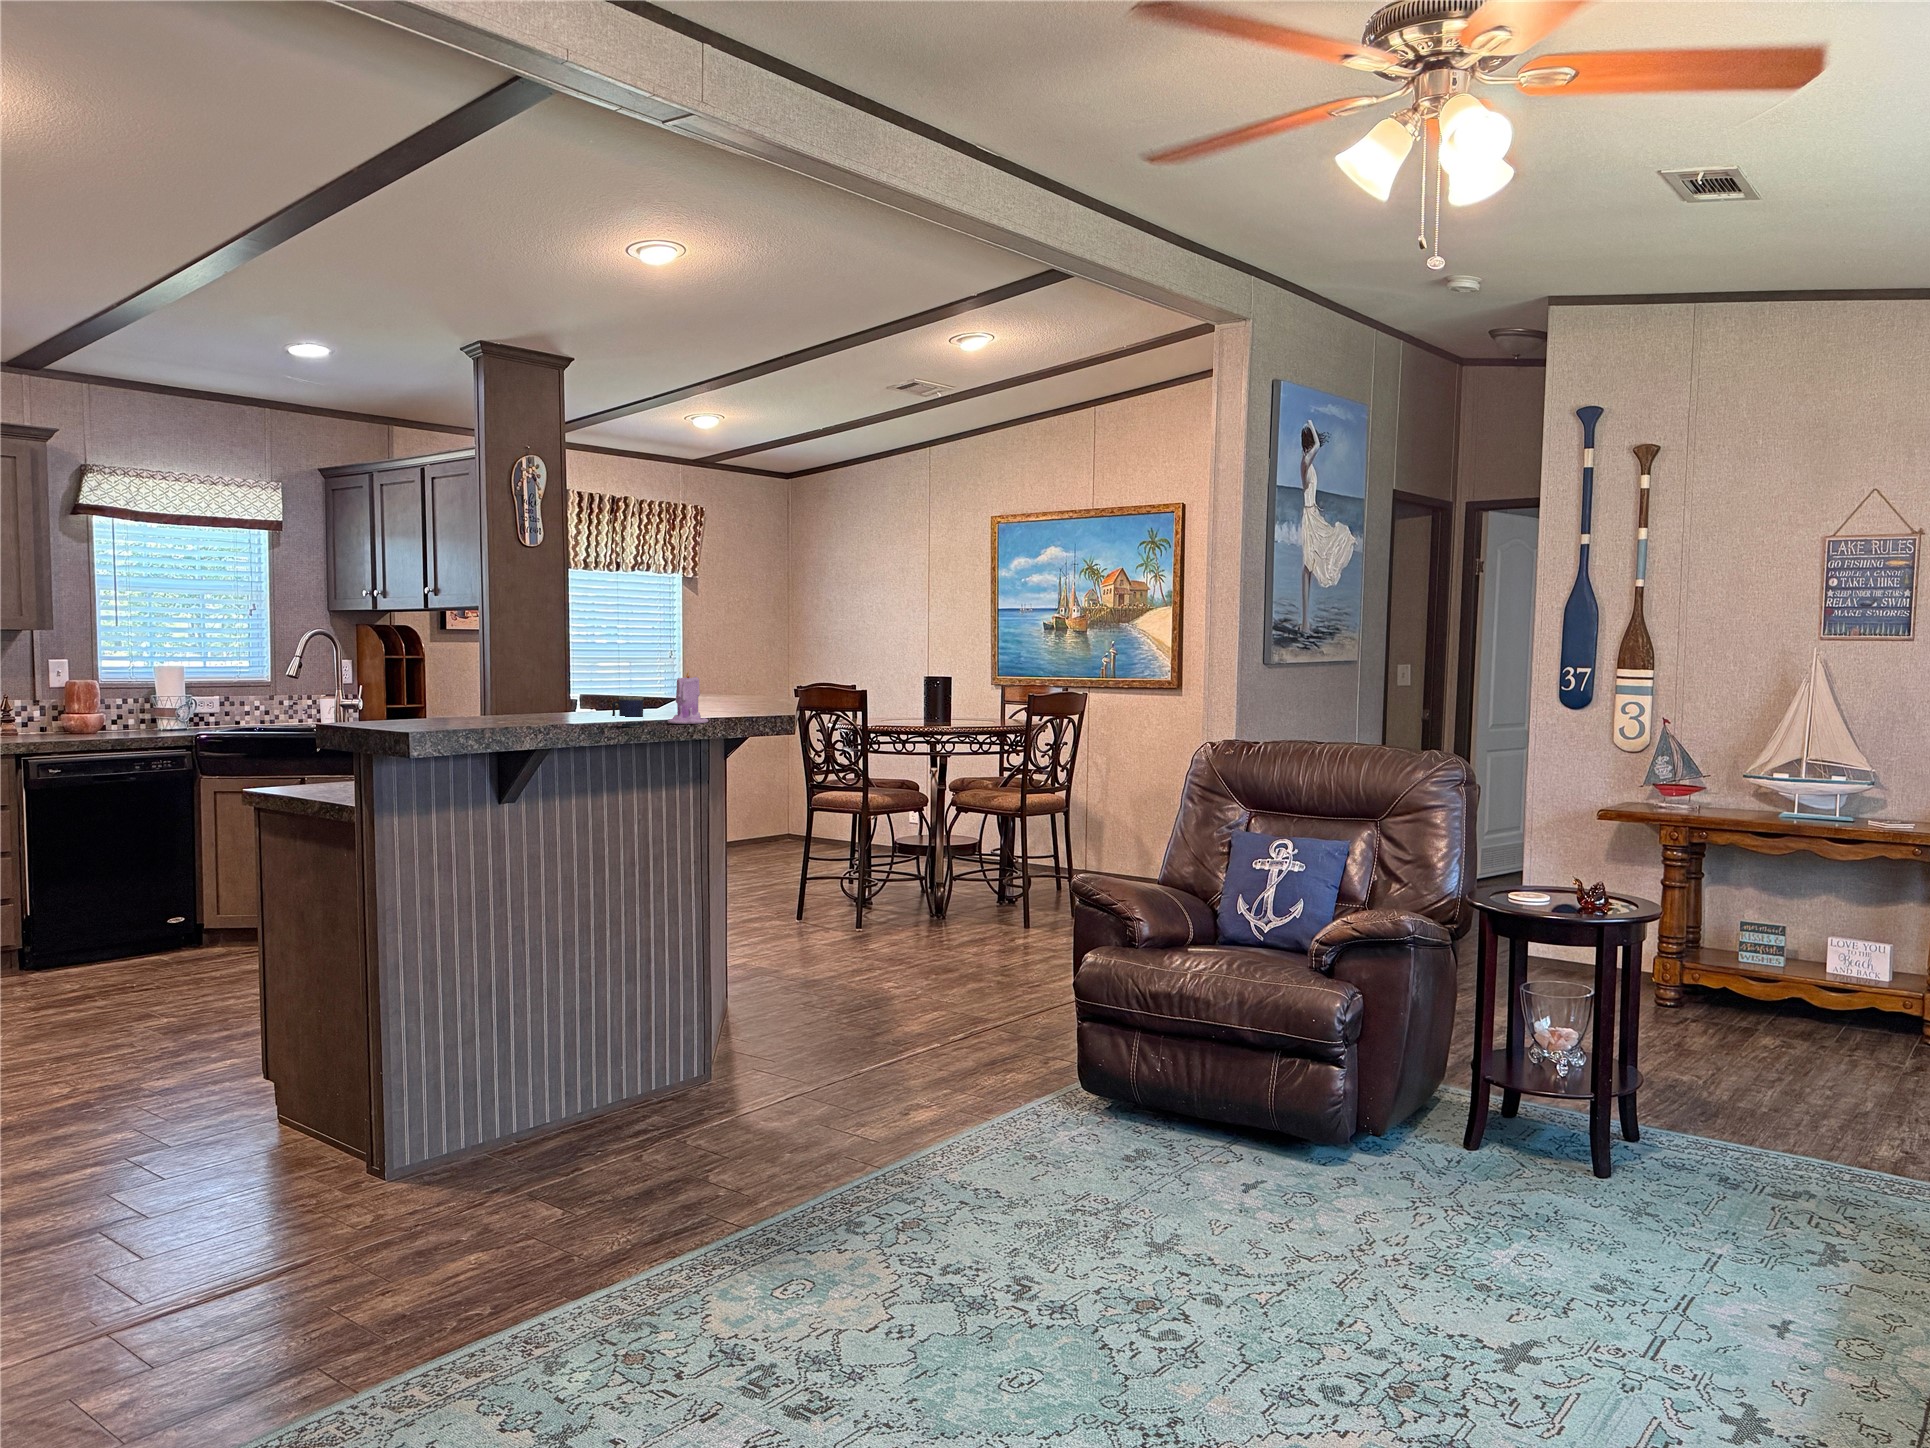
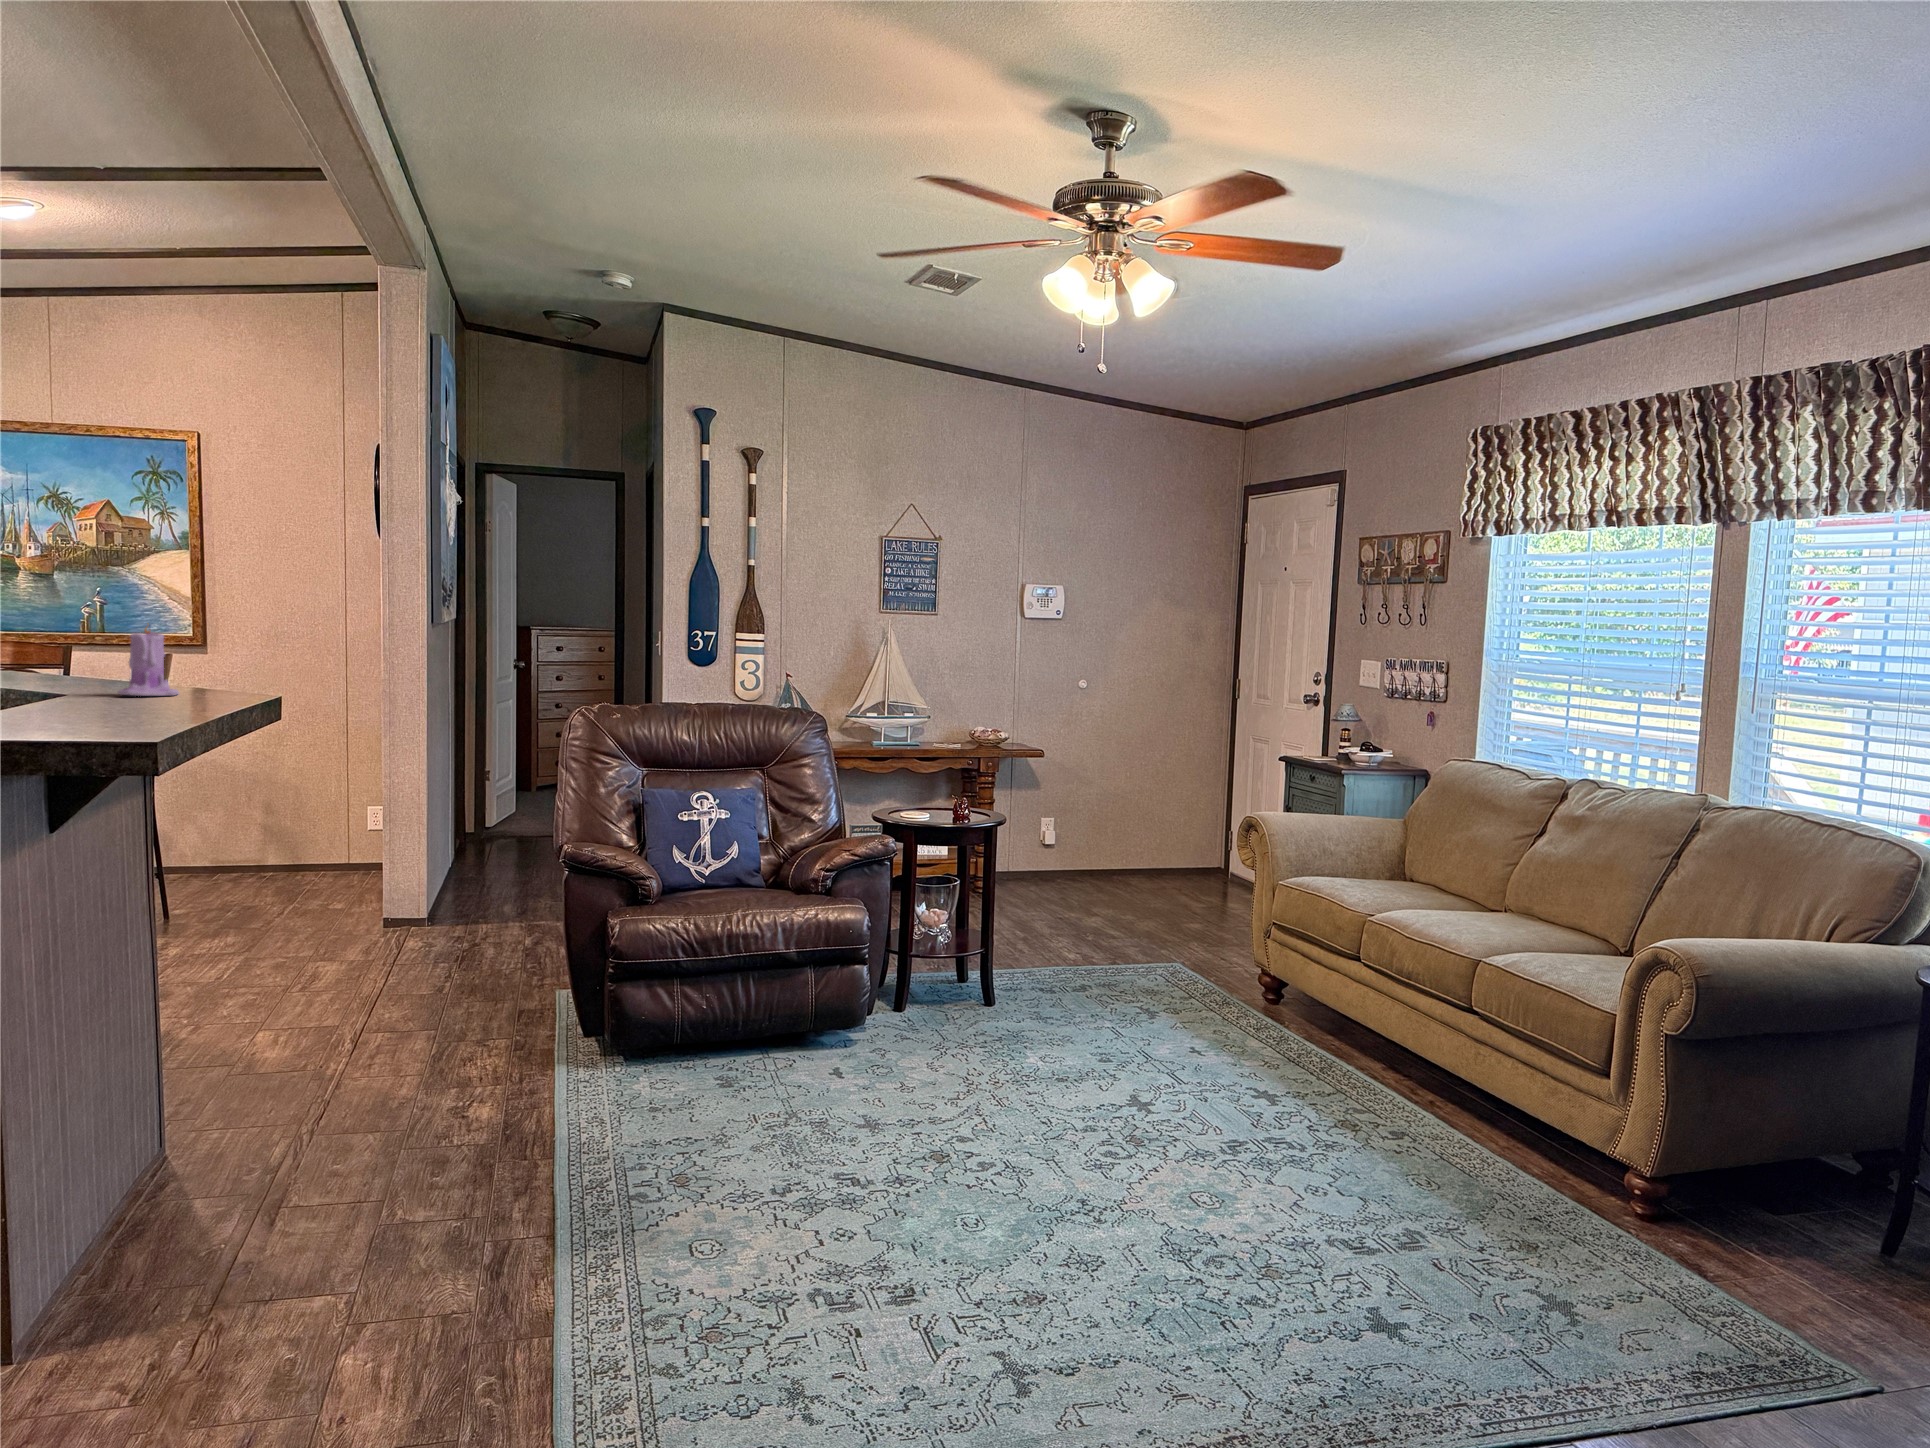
mug: present [612,696,644,727] -> none [44,659,101,703]

